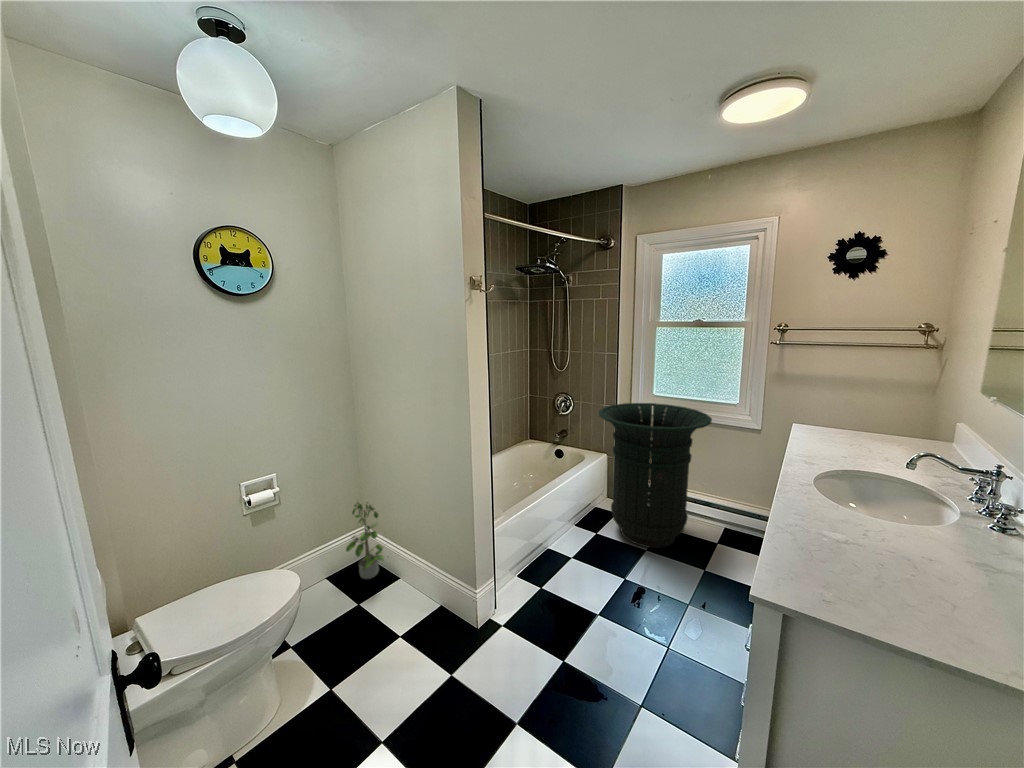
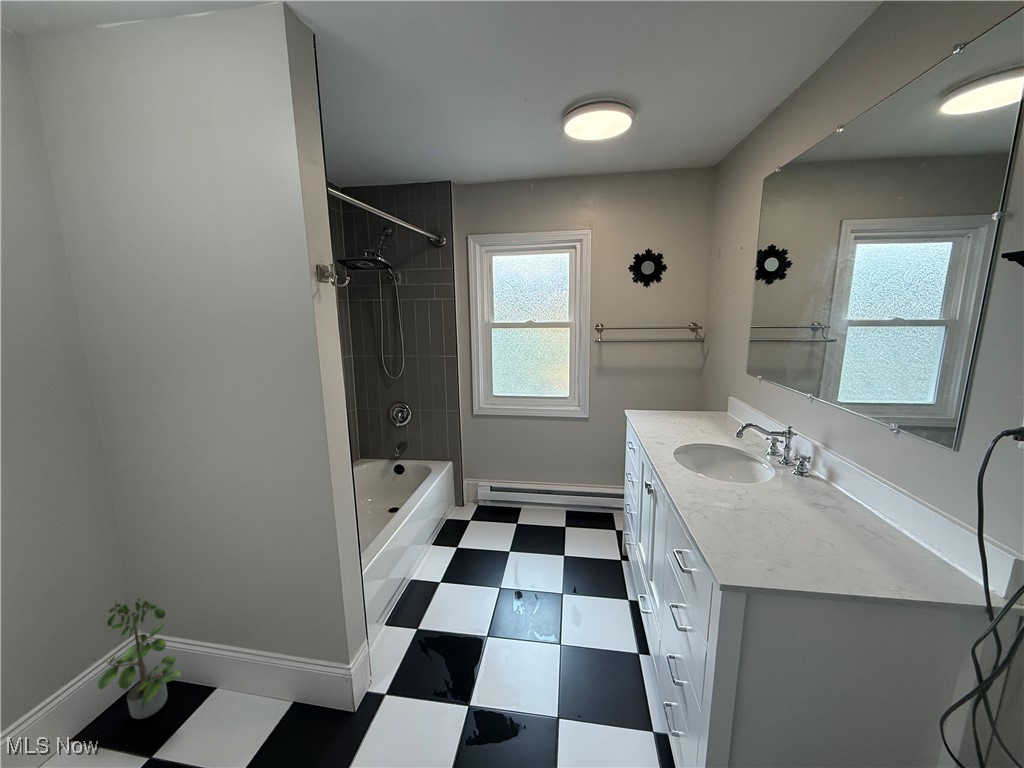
trash can: present [599,403,712,548] -> none [450,403,558,548]

